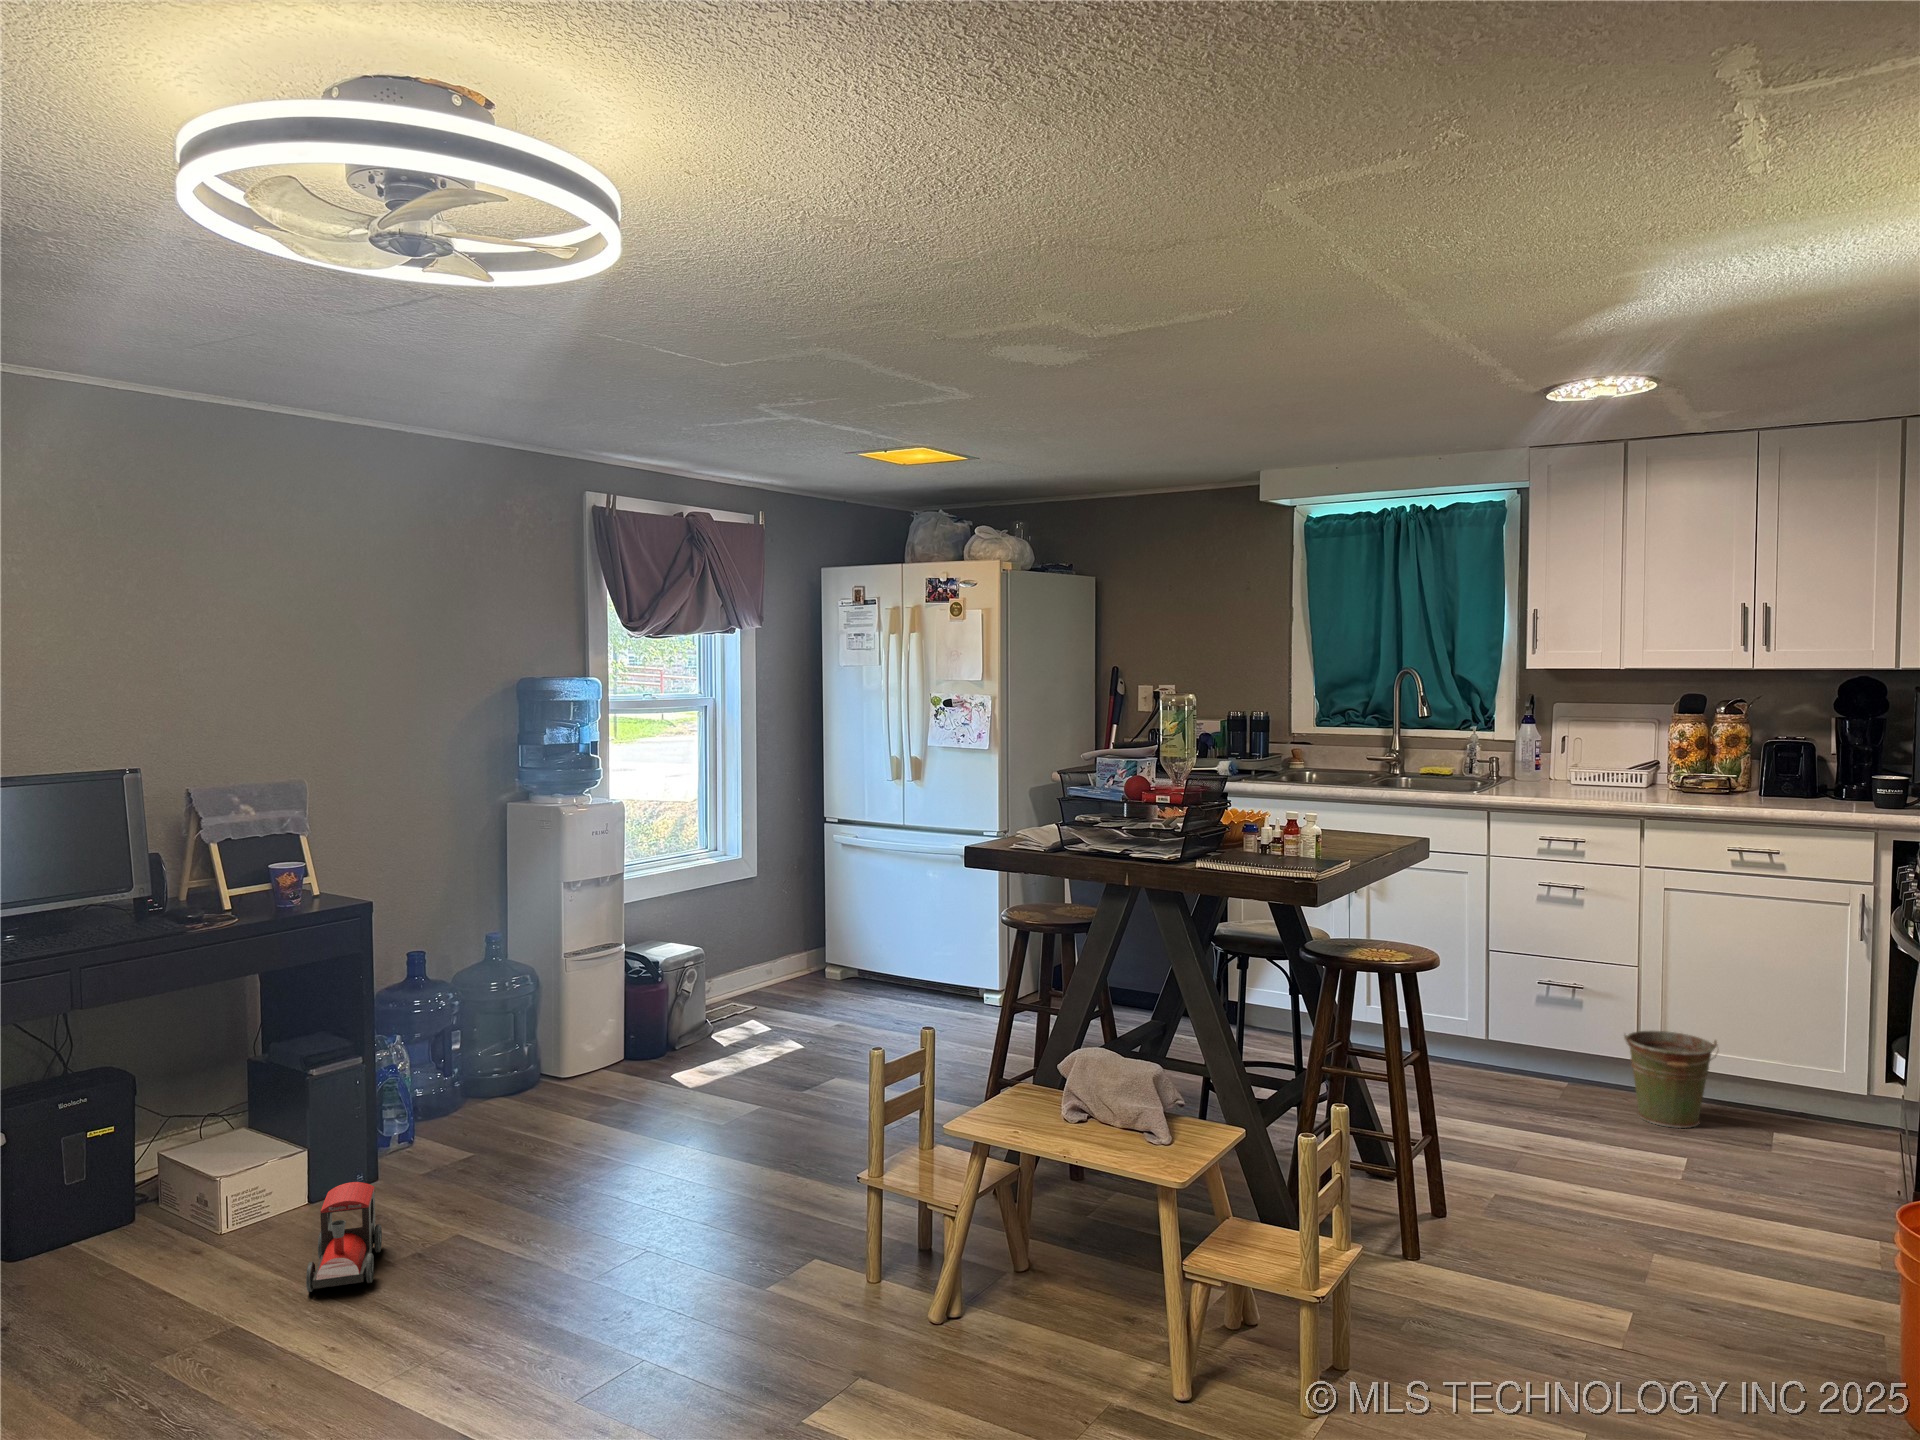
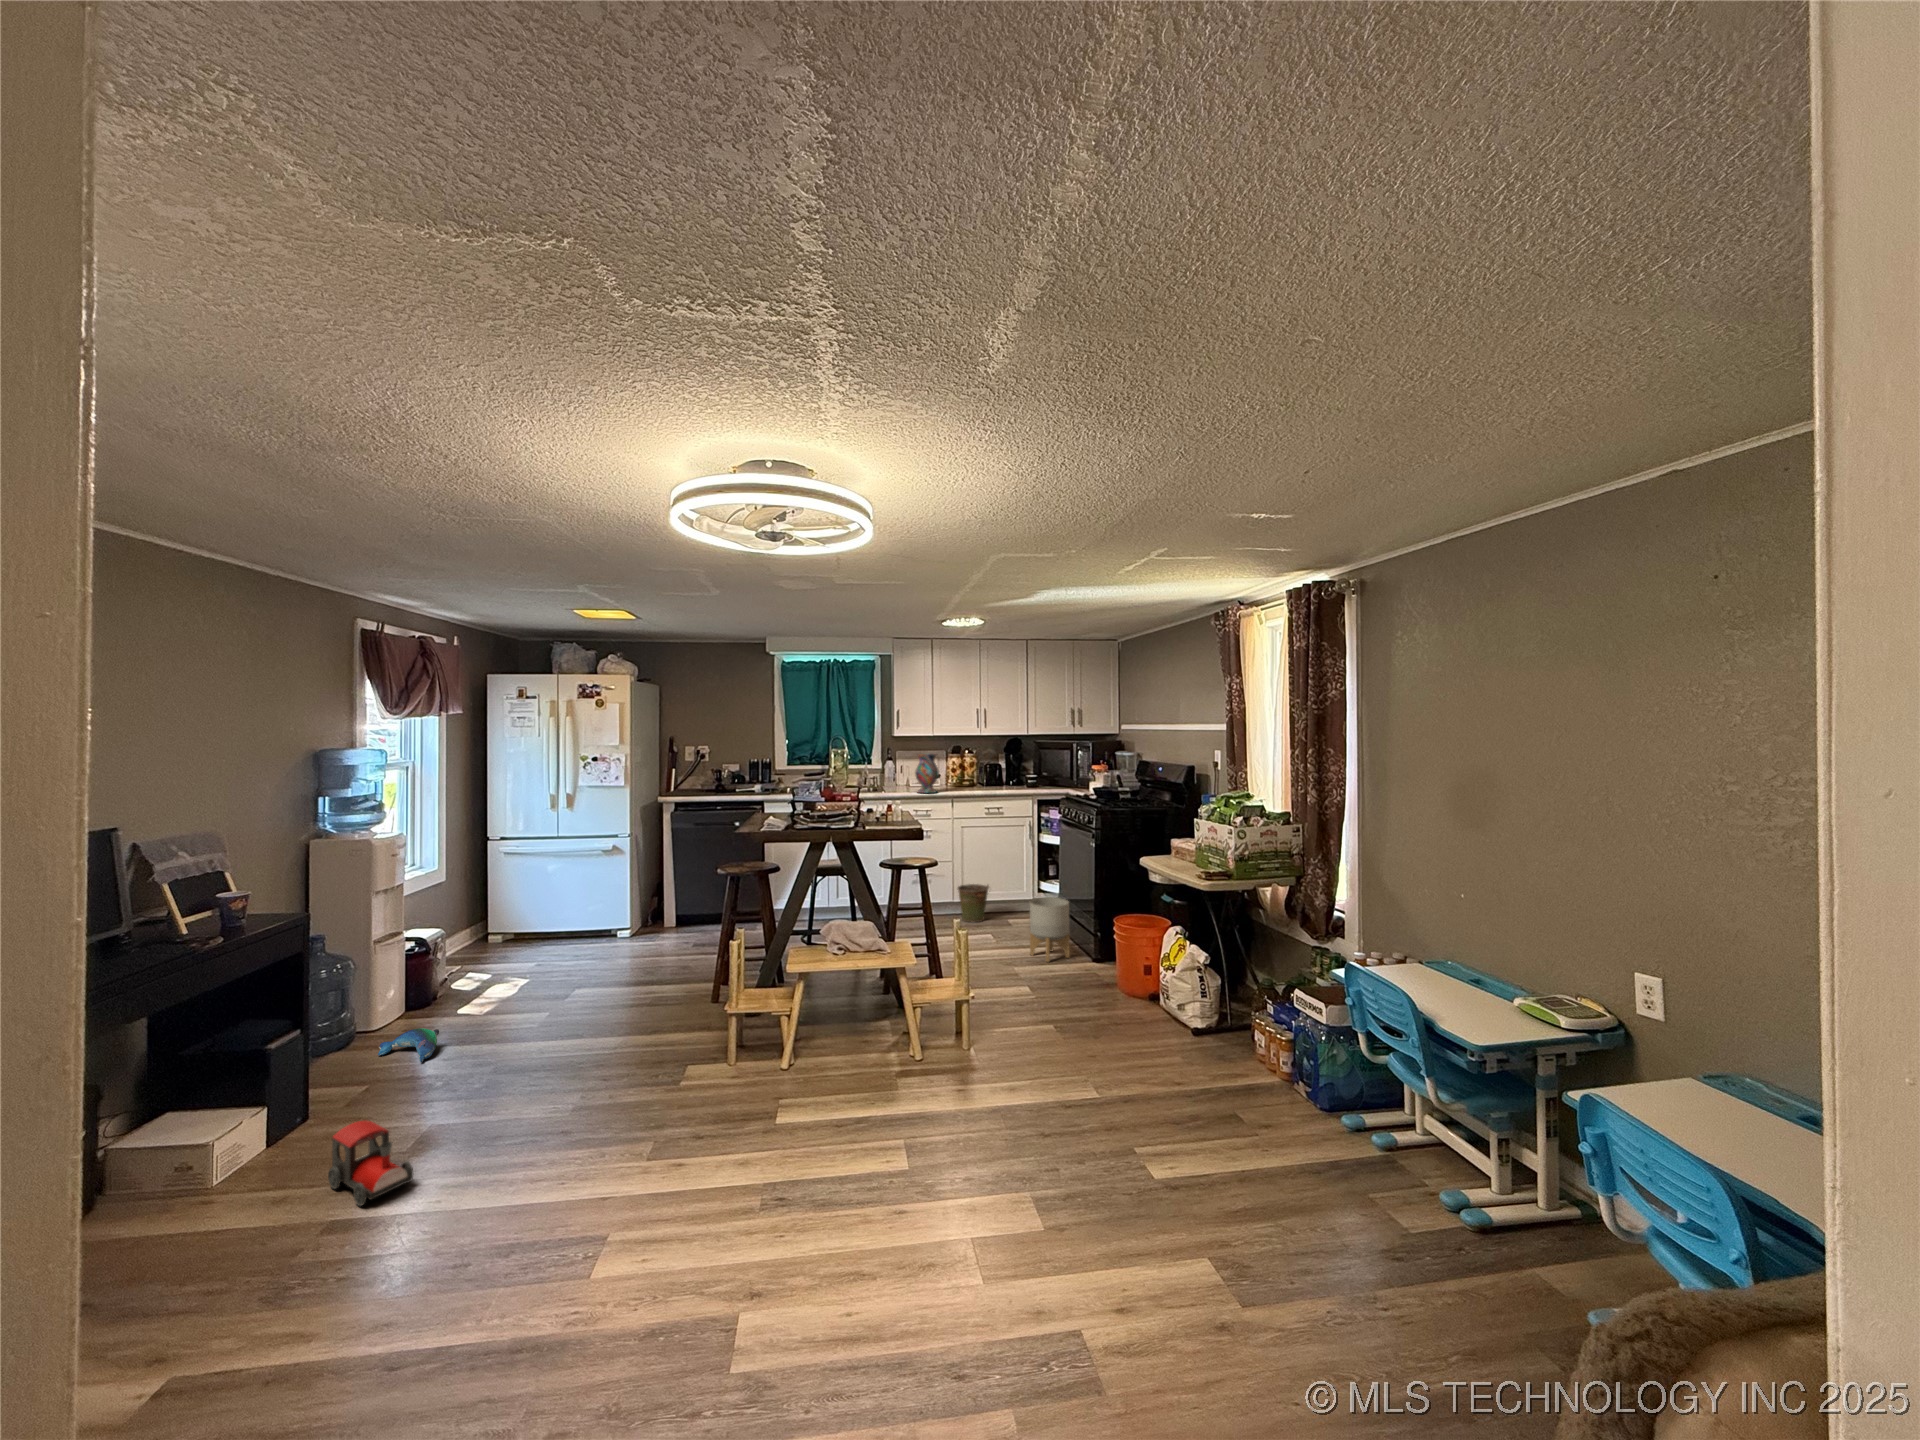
vase: none [1543,710,1604,803] -> present [915,754,939,793]
plush toy: none [546,1079,607,1127] -> present [378,1028,439,1062]
planter: none [1714,1102,1838,1284] -> present [1030,897,1070,962]

